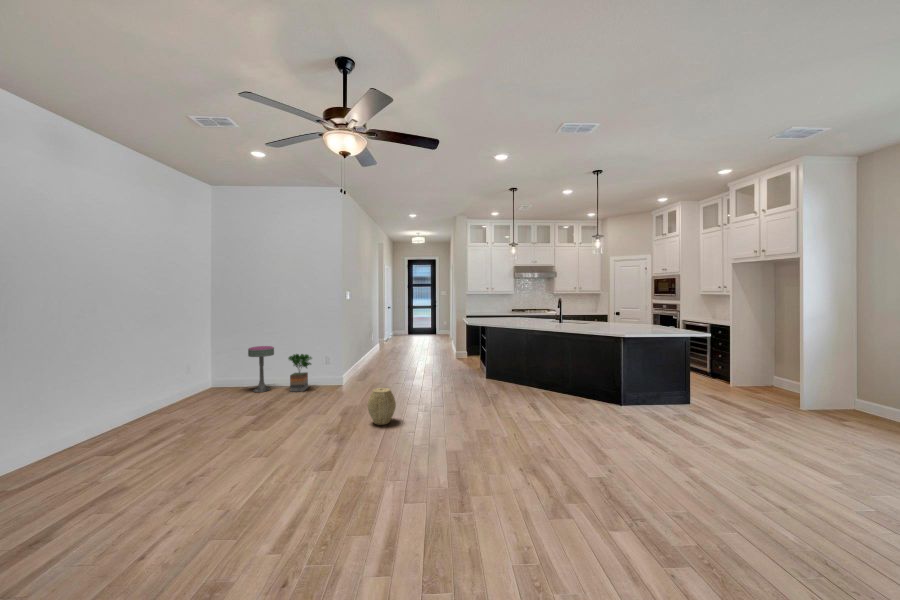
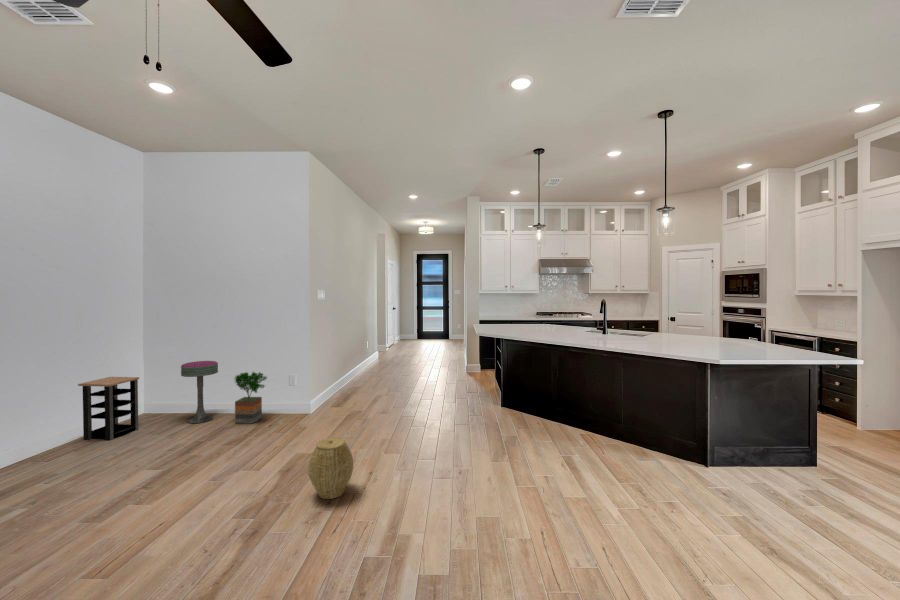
side table: none [180,357,219,402] -> present [78,377,139,440]

